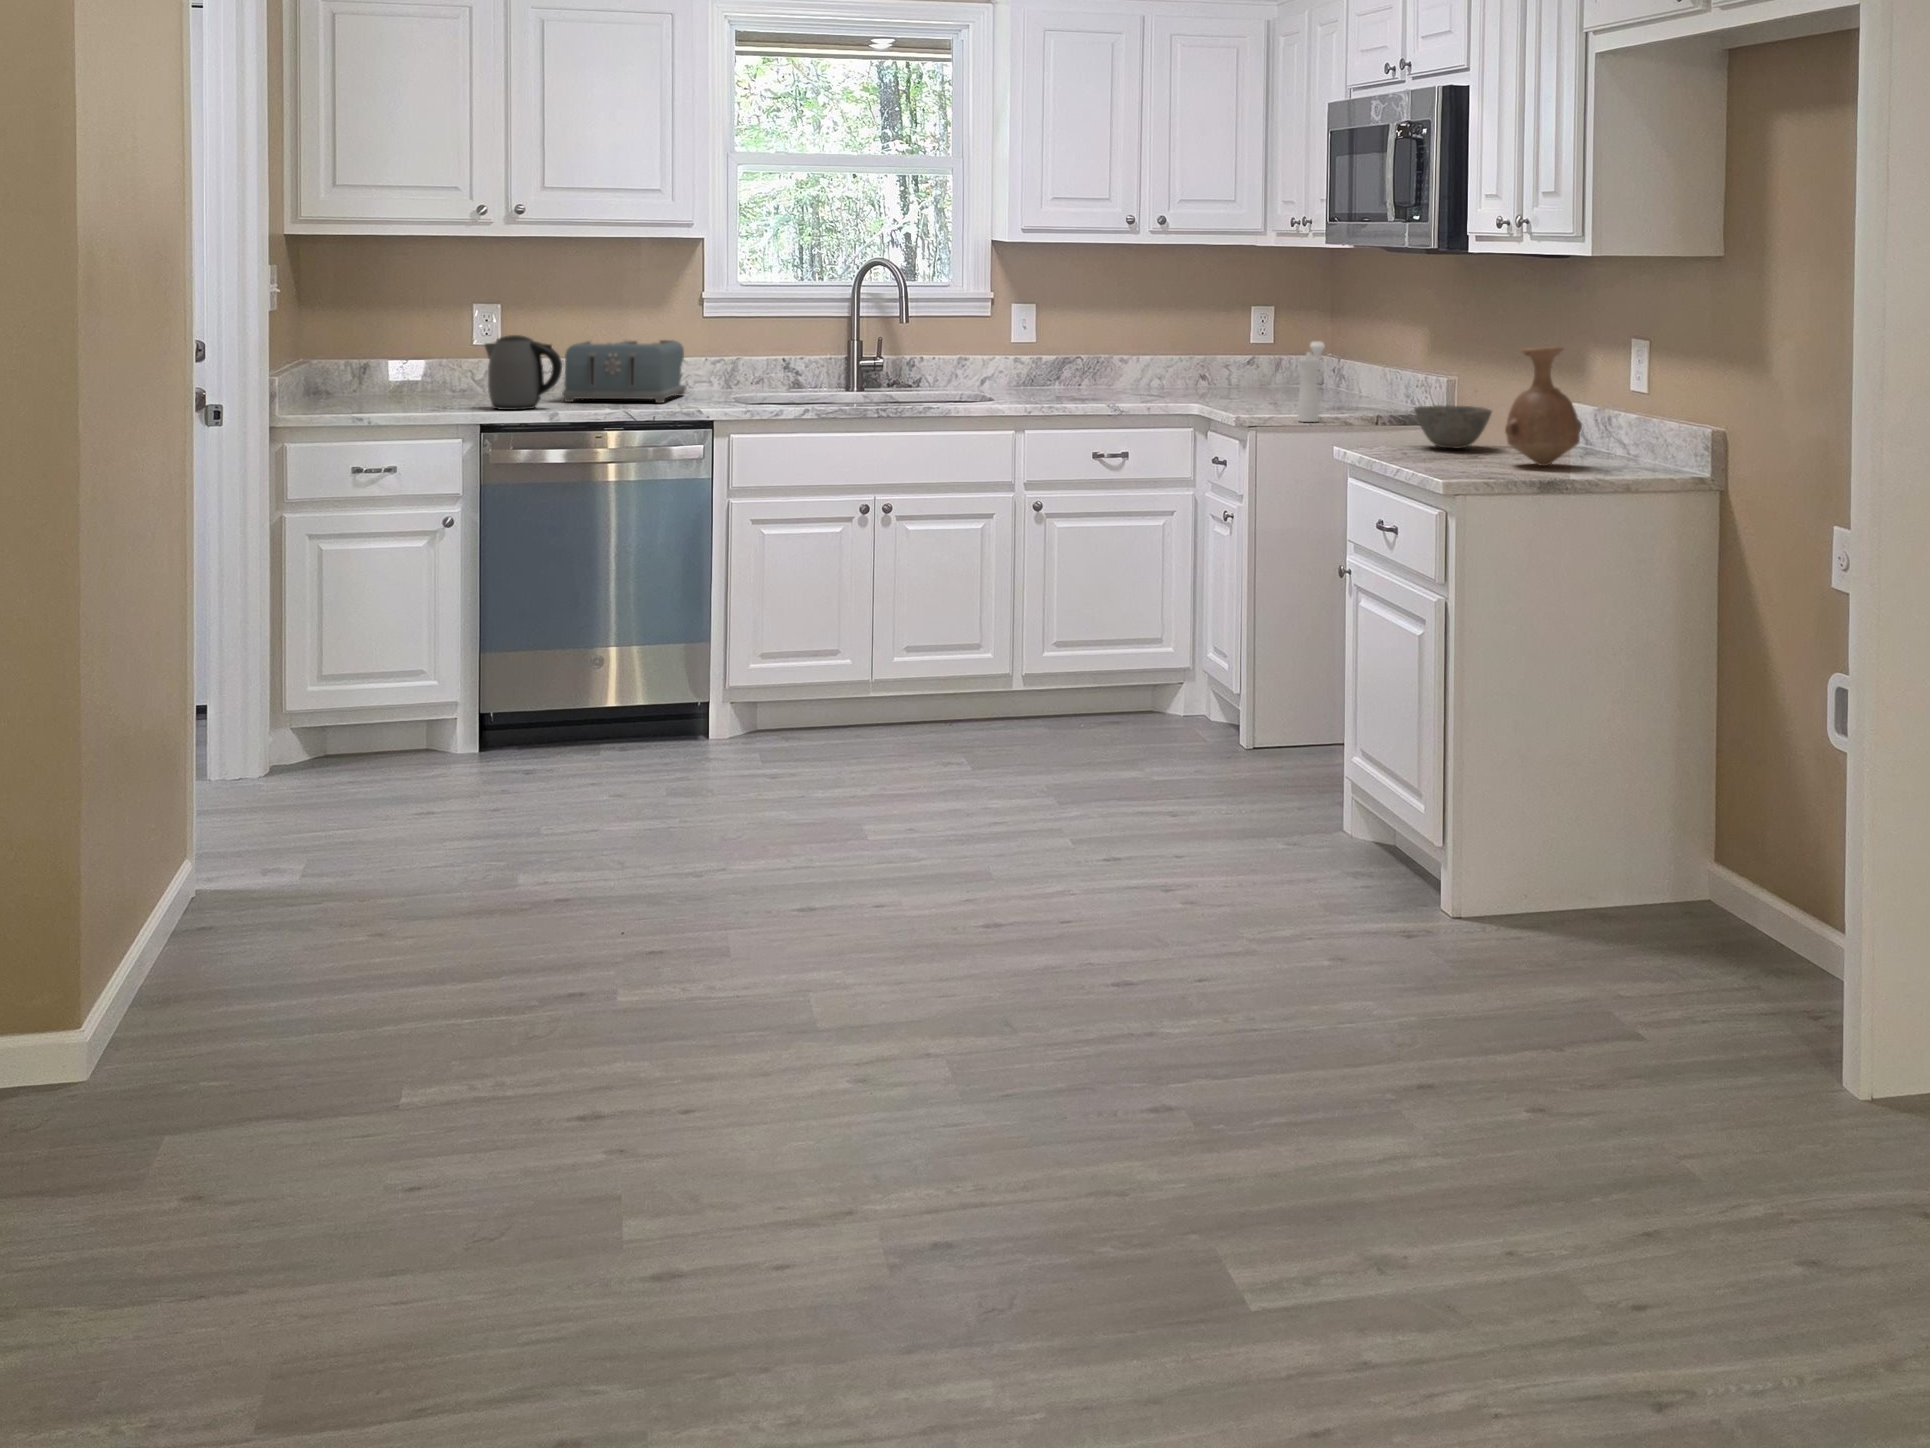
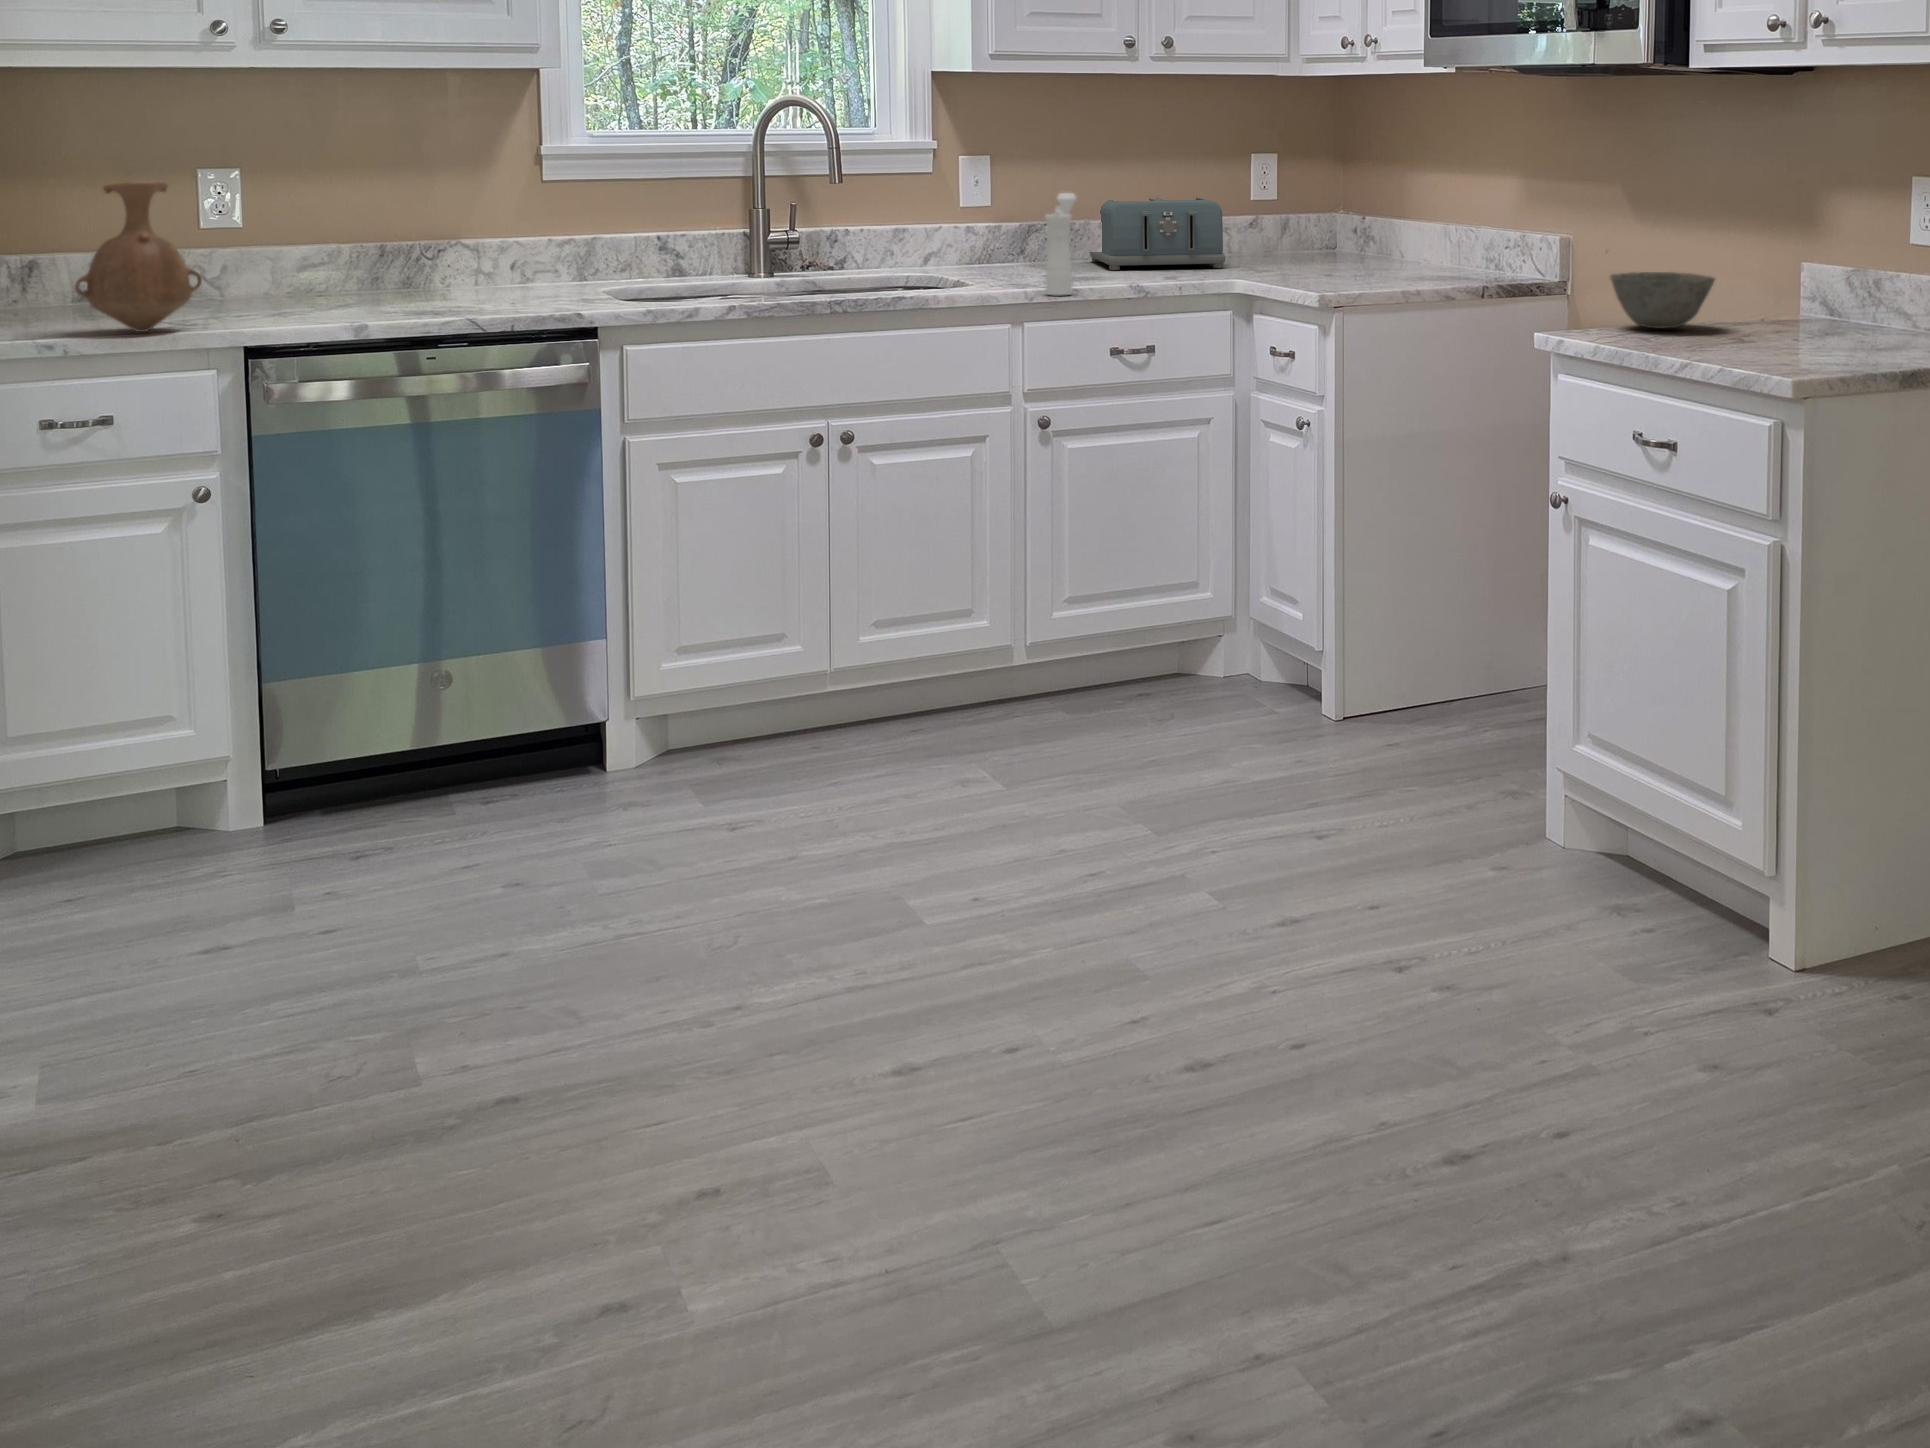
kettle: present [485,335,562,410] -> none [235,212,358,321]
toaster: present [562,340,686,403] -> present [1090,197,1226,270]
pepper mill: present [1298,342,1325,422] -> present [1045,193,1076,295]
vase: present [1505,347,1582,466] -> present [75,181,202,332]

